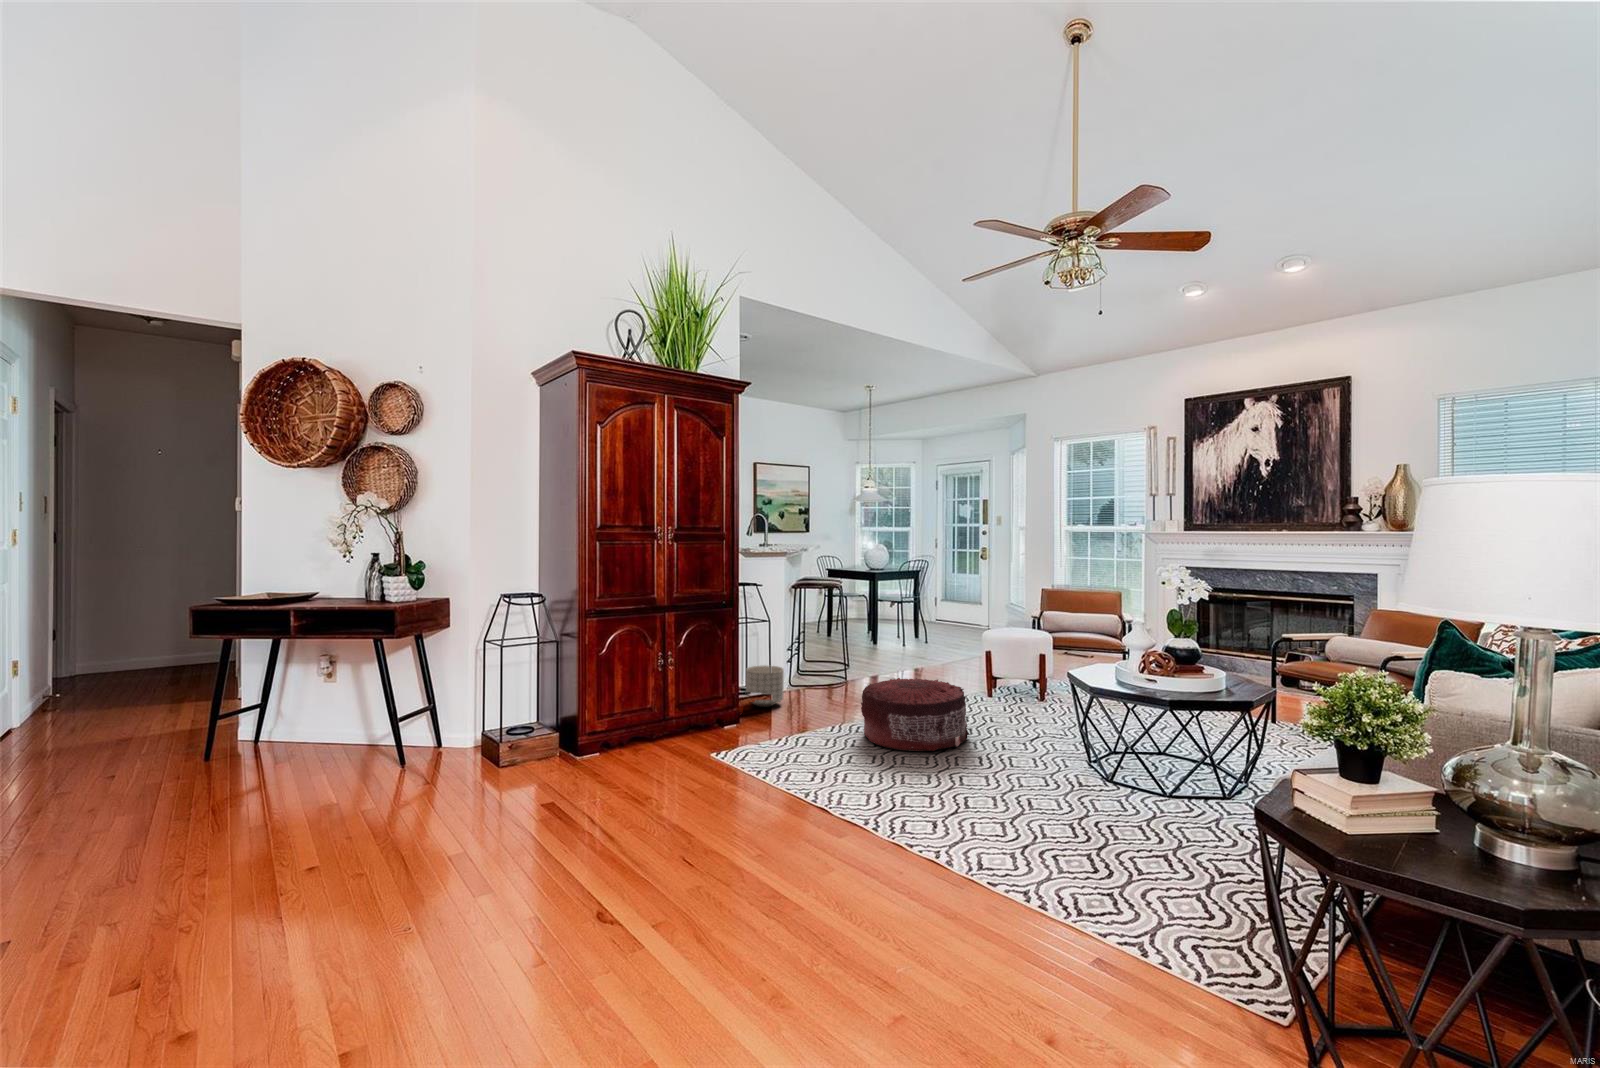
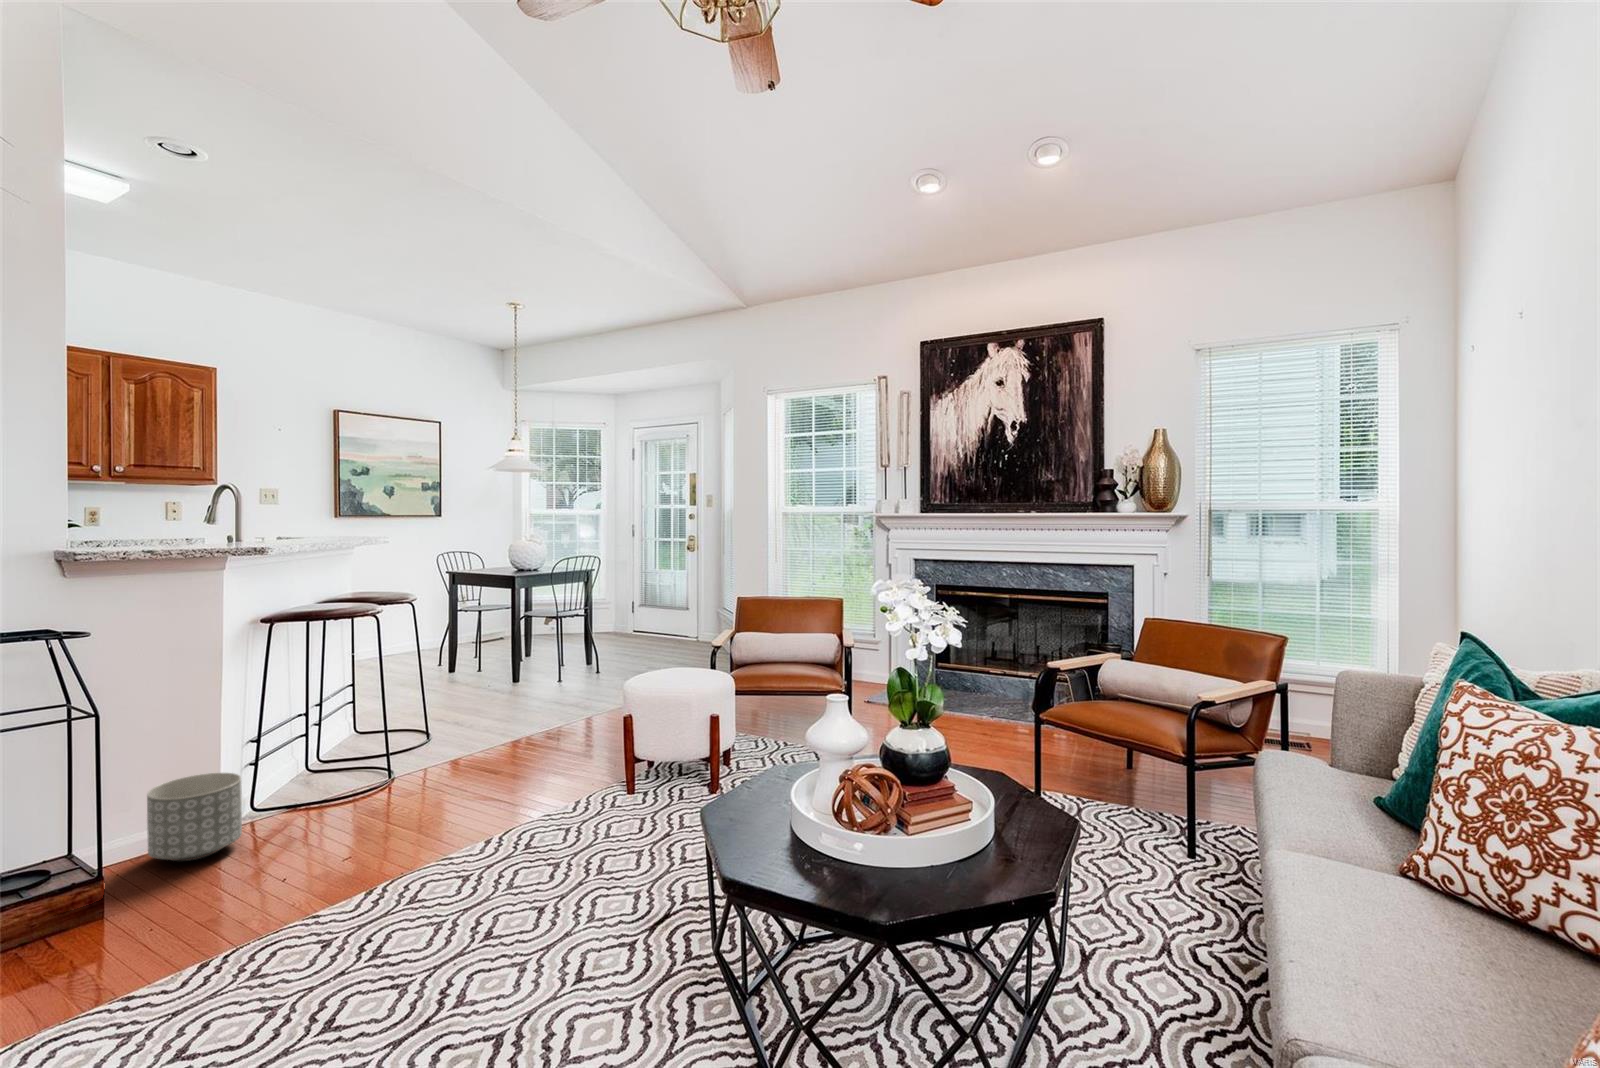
pouf: present [861,678,969,751] -> none [335,785,566,967]

